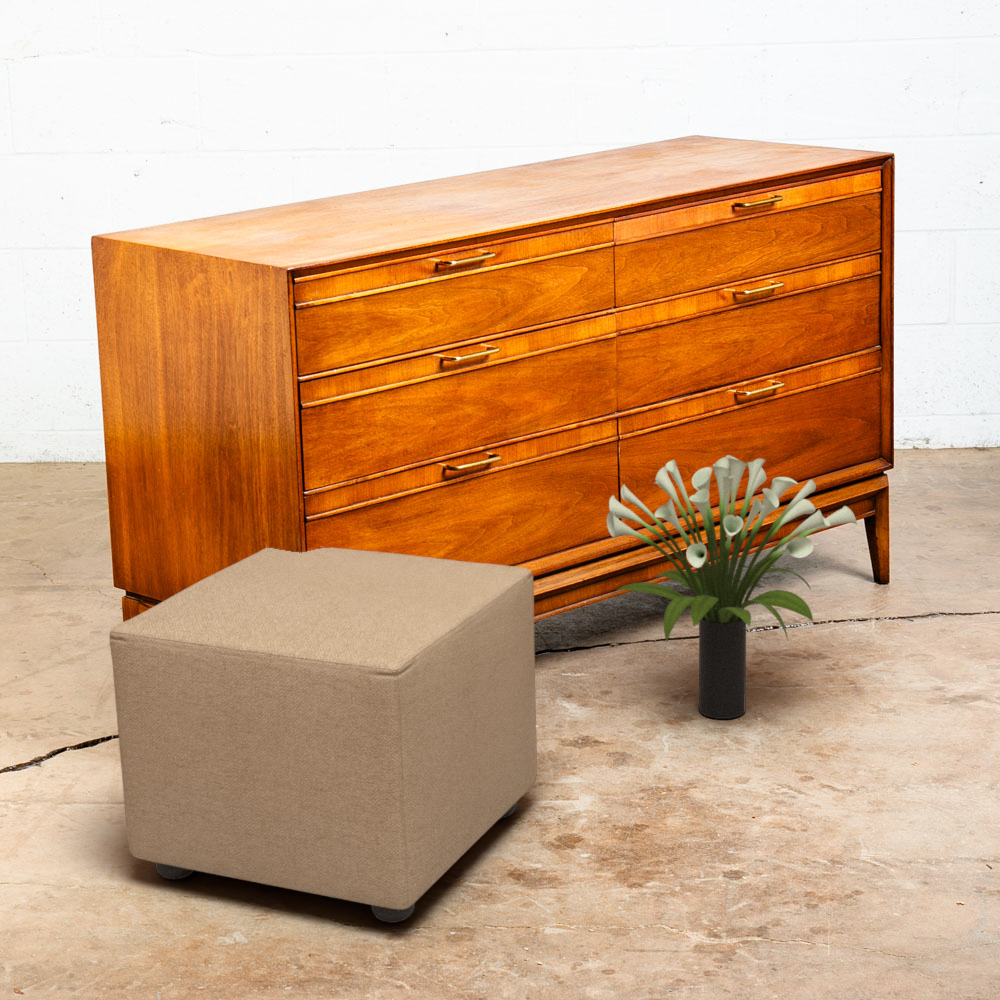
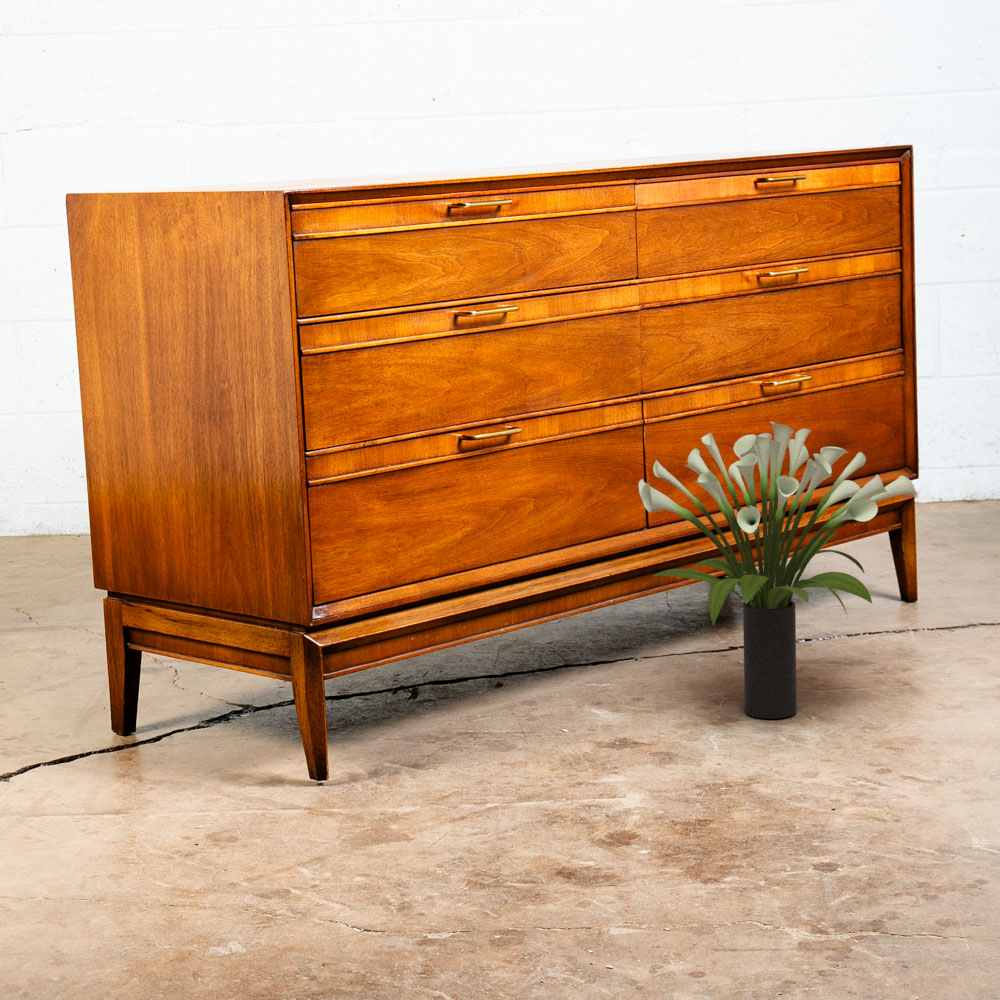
ottoman: present [110,548,537,923] -> none [80,513,579,927]

